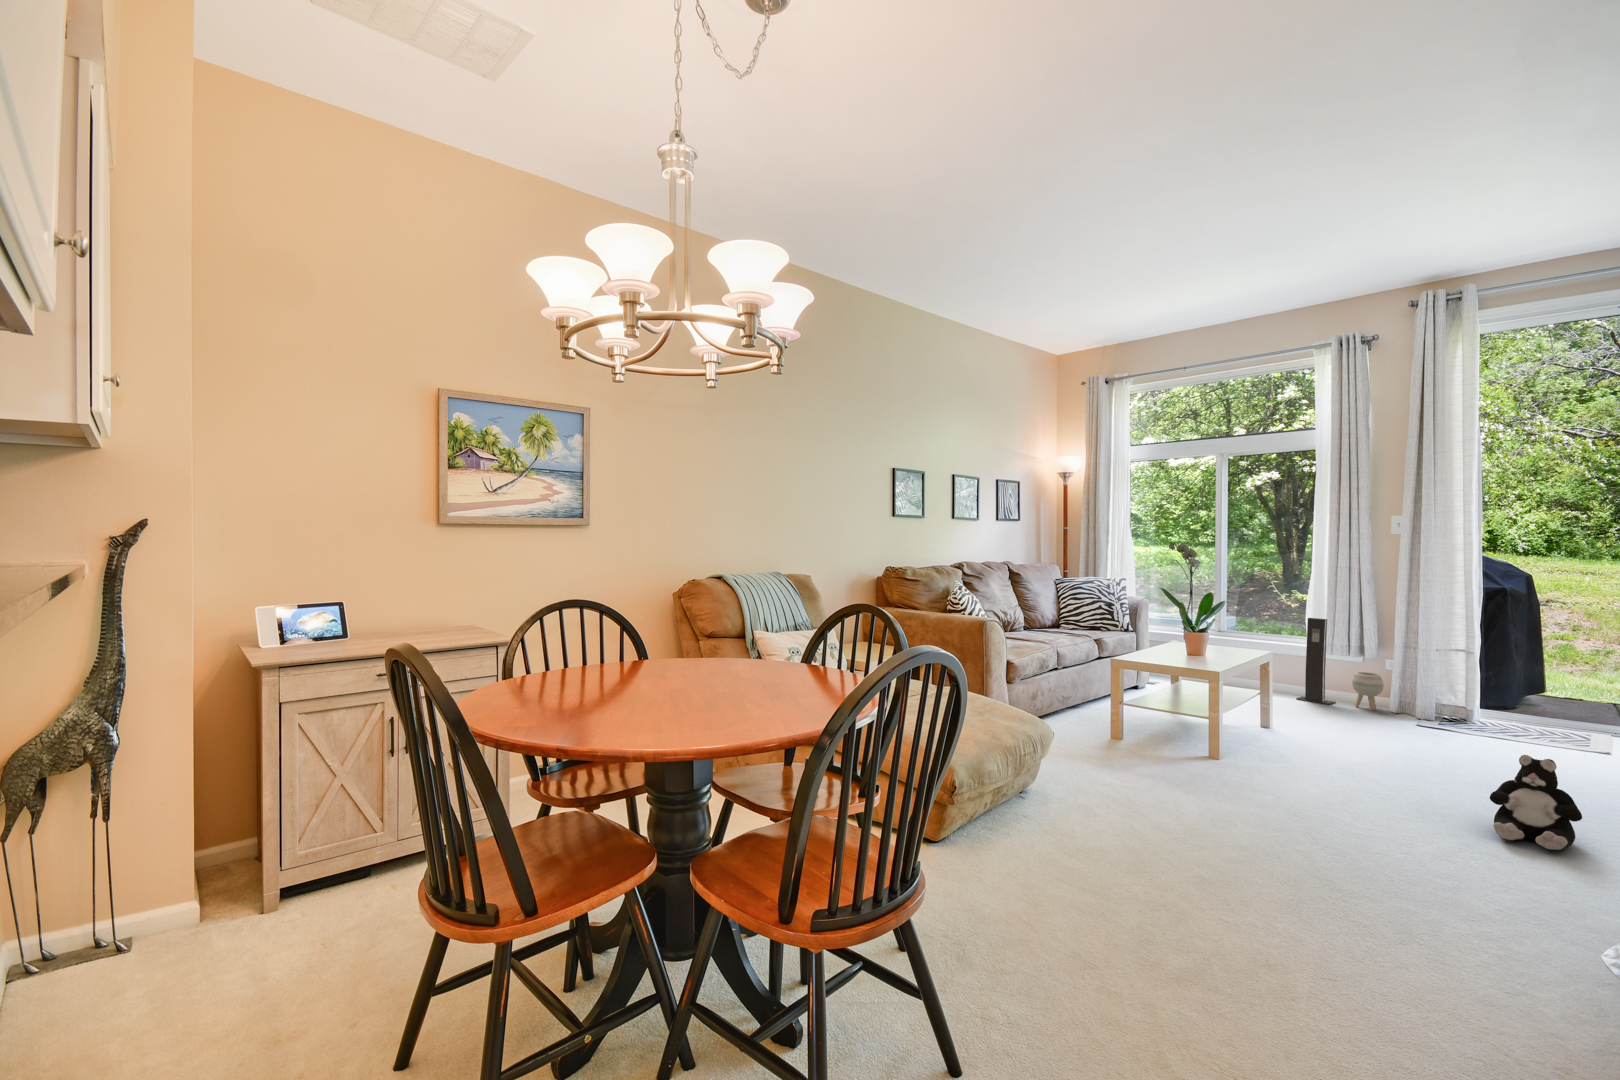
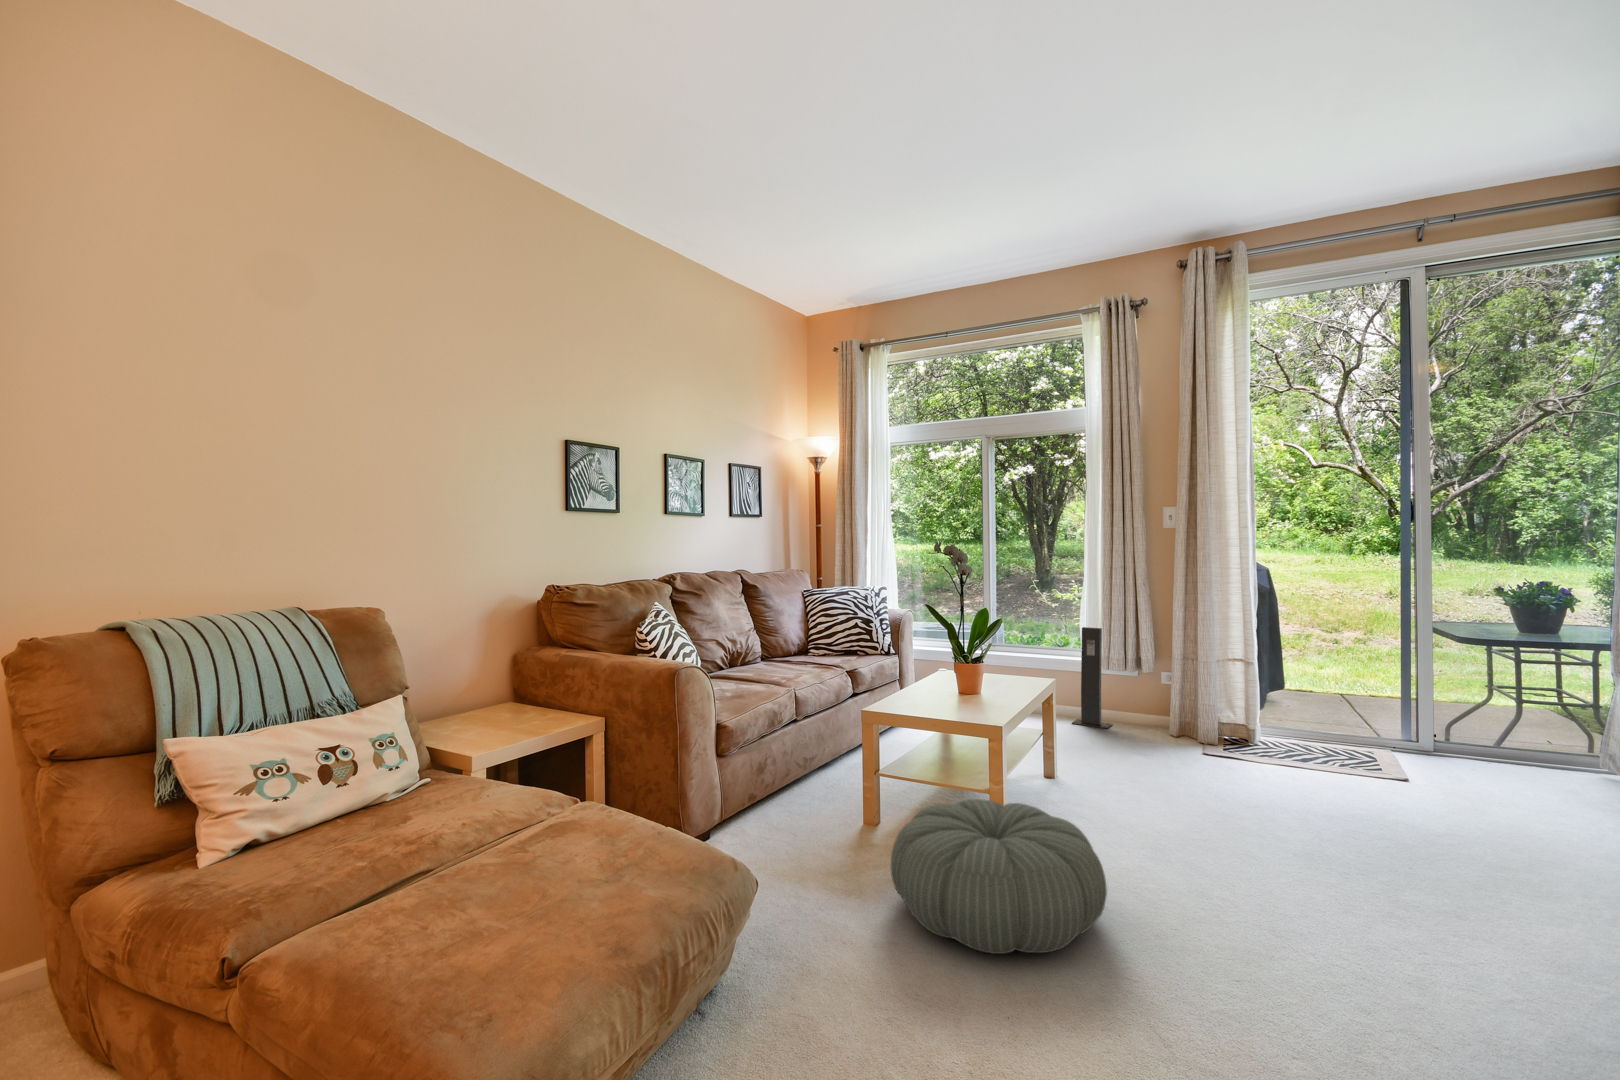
planter: present [1352,672,1383,710] -> none [1129,688,1161,732]
pouf: none [1133,716,1286,800] -> present [891,799,1107,954]
plush toy: present [1490,755,1582,851] -> none [1374,844,1505,1005]

